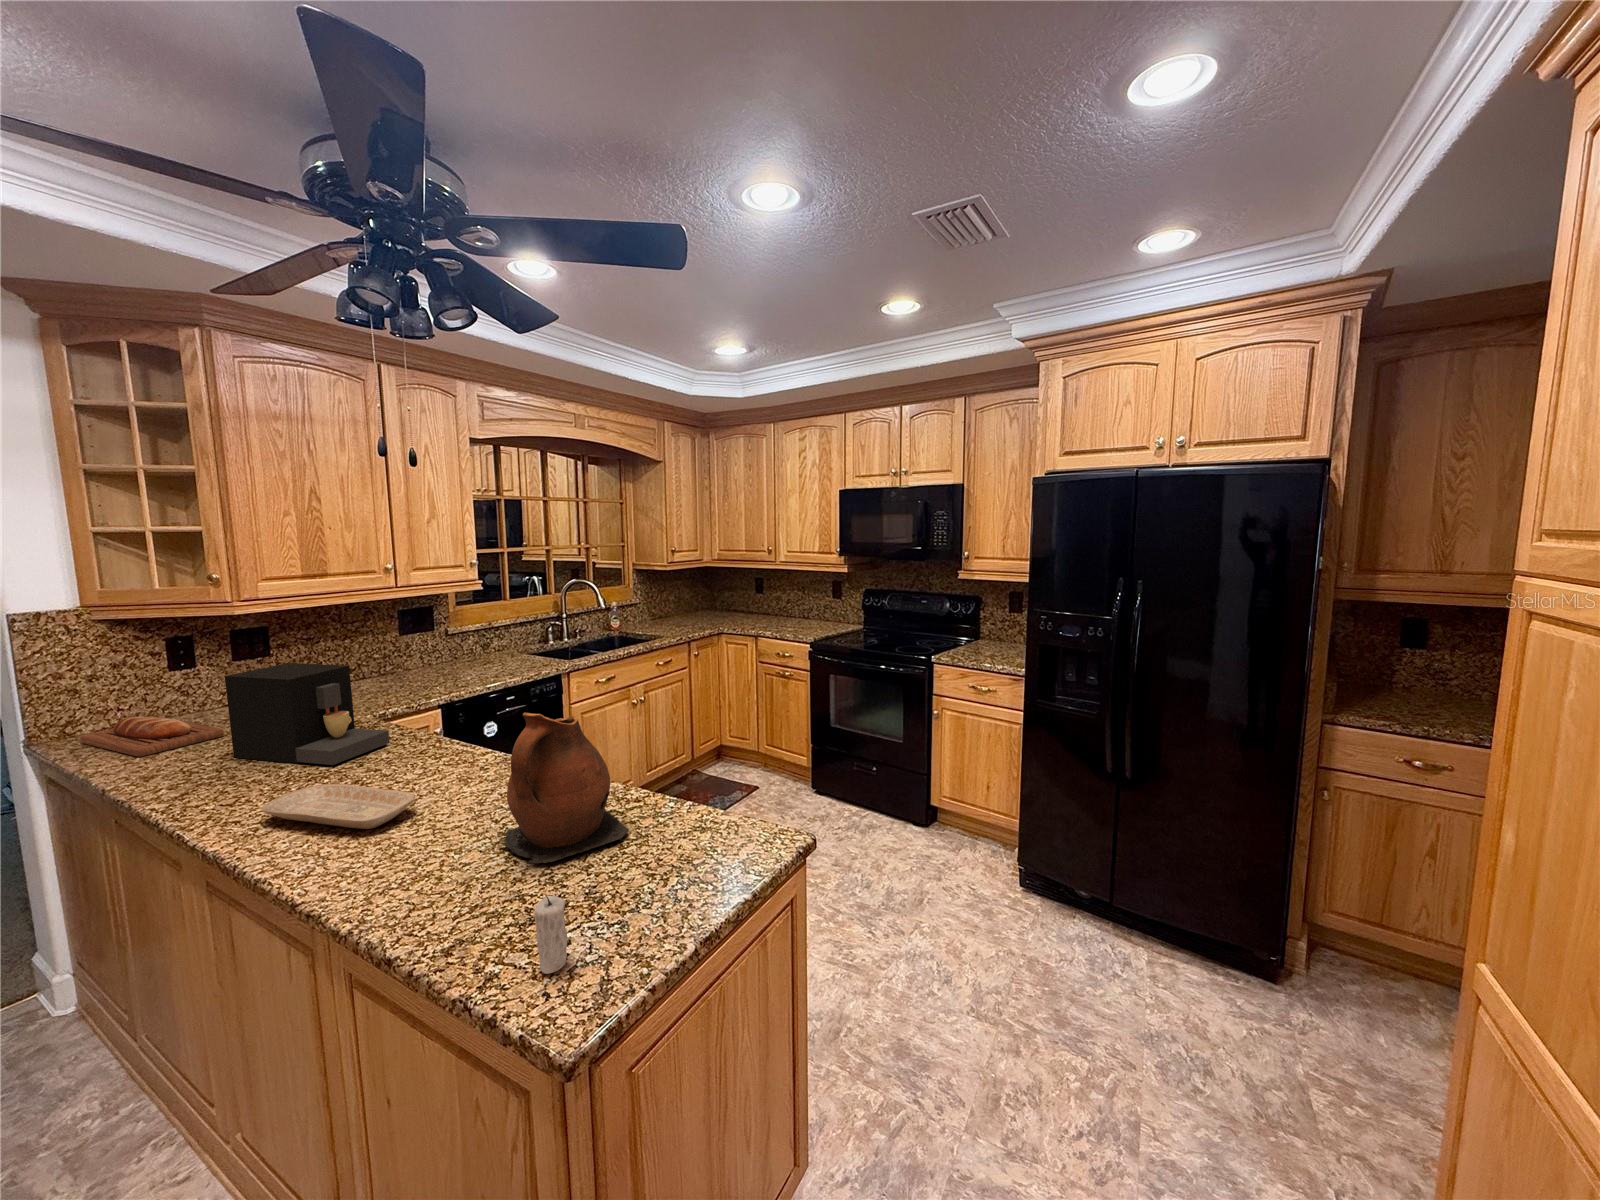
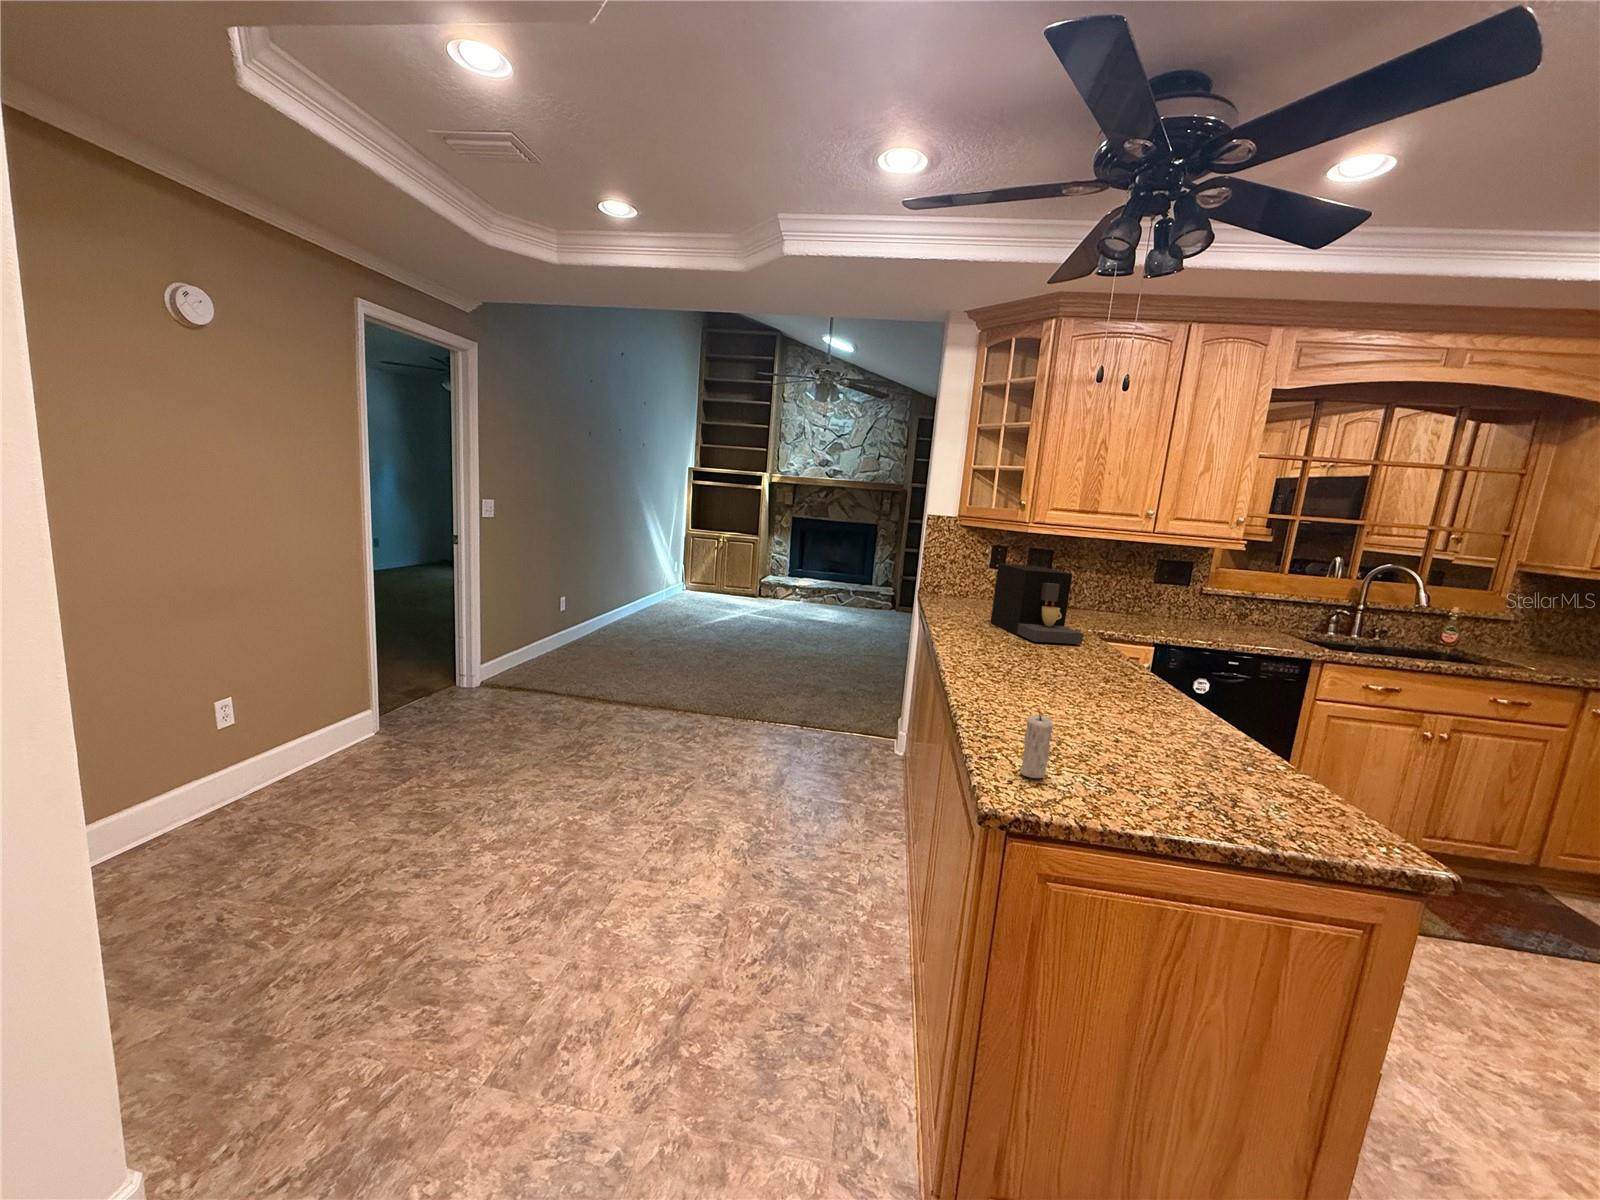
ceramic pitcher: present [497,713,629,864] -> none [1081,596,1203,759]
bread loaf: present [80,716,224,757] -> none [938,588,998,613]
tray: present [261,784,415,829] -> none [970,639,1055,675]

